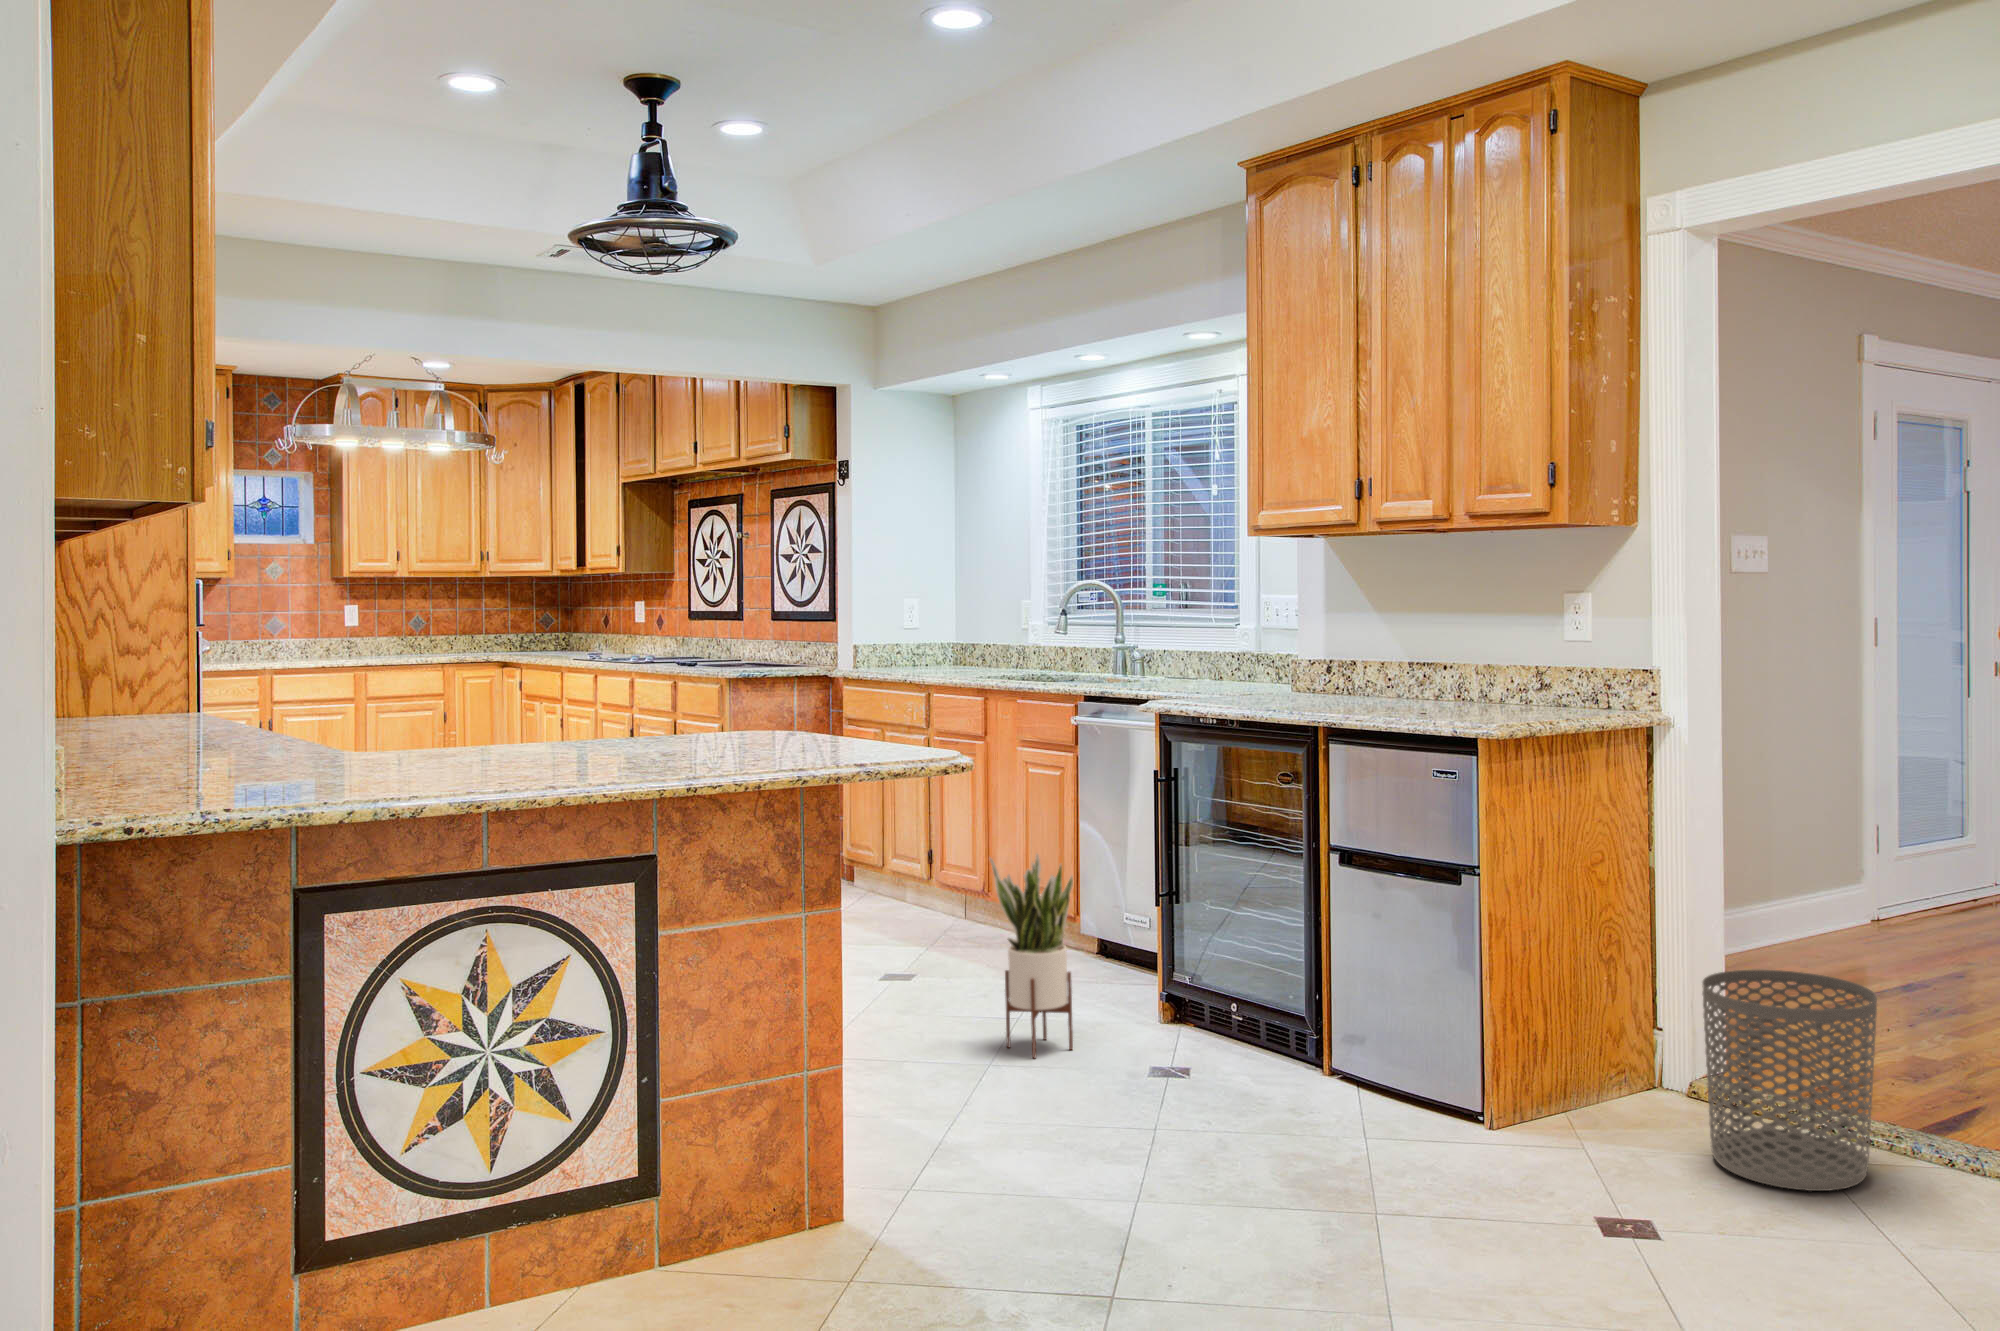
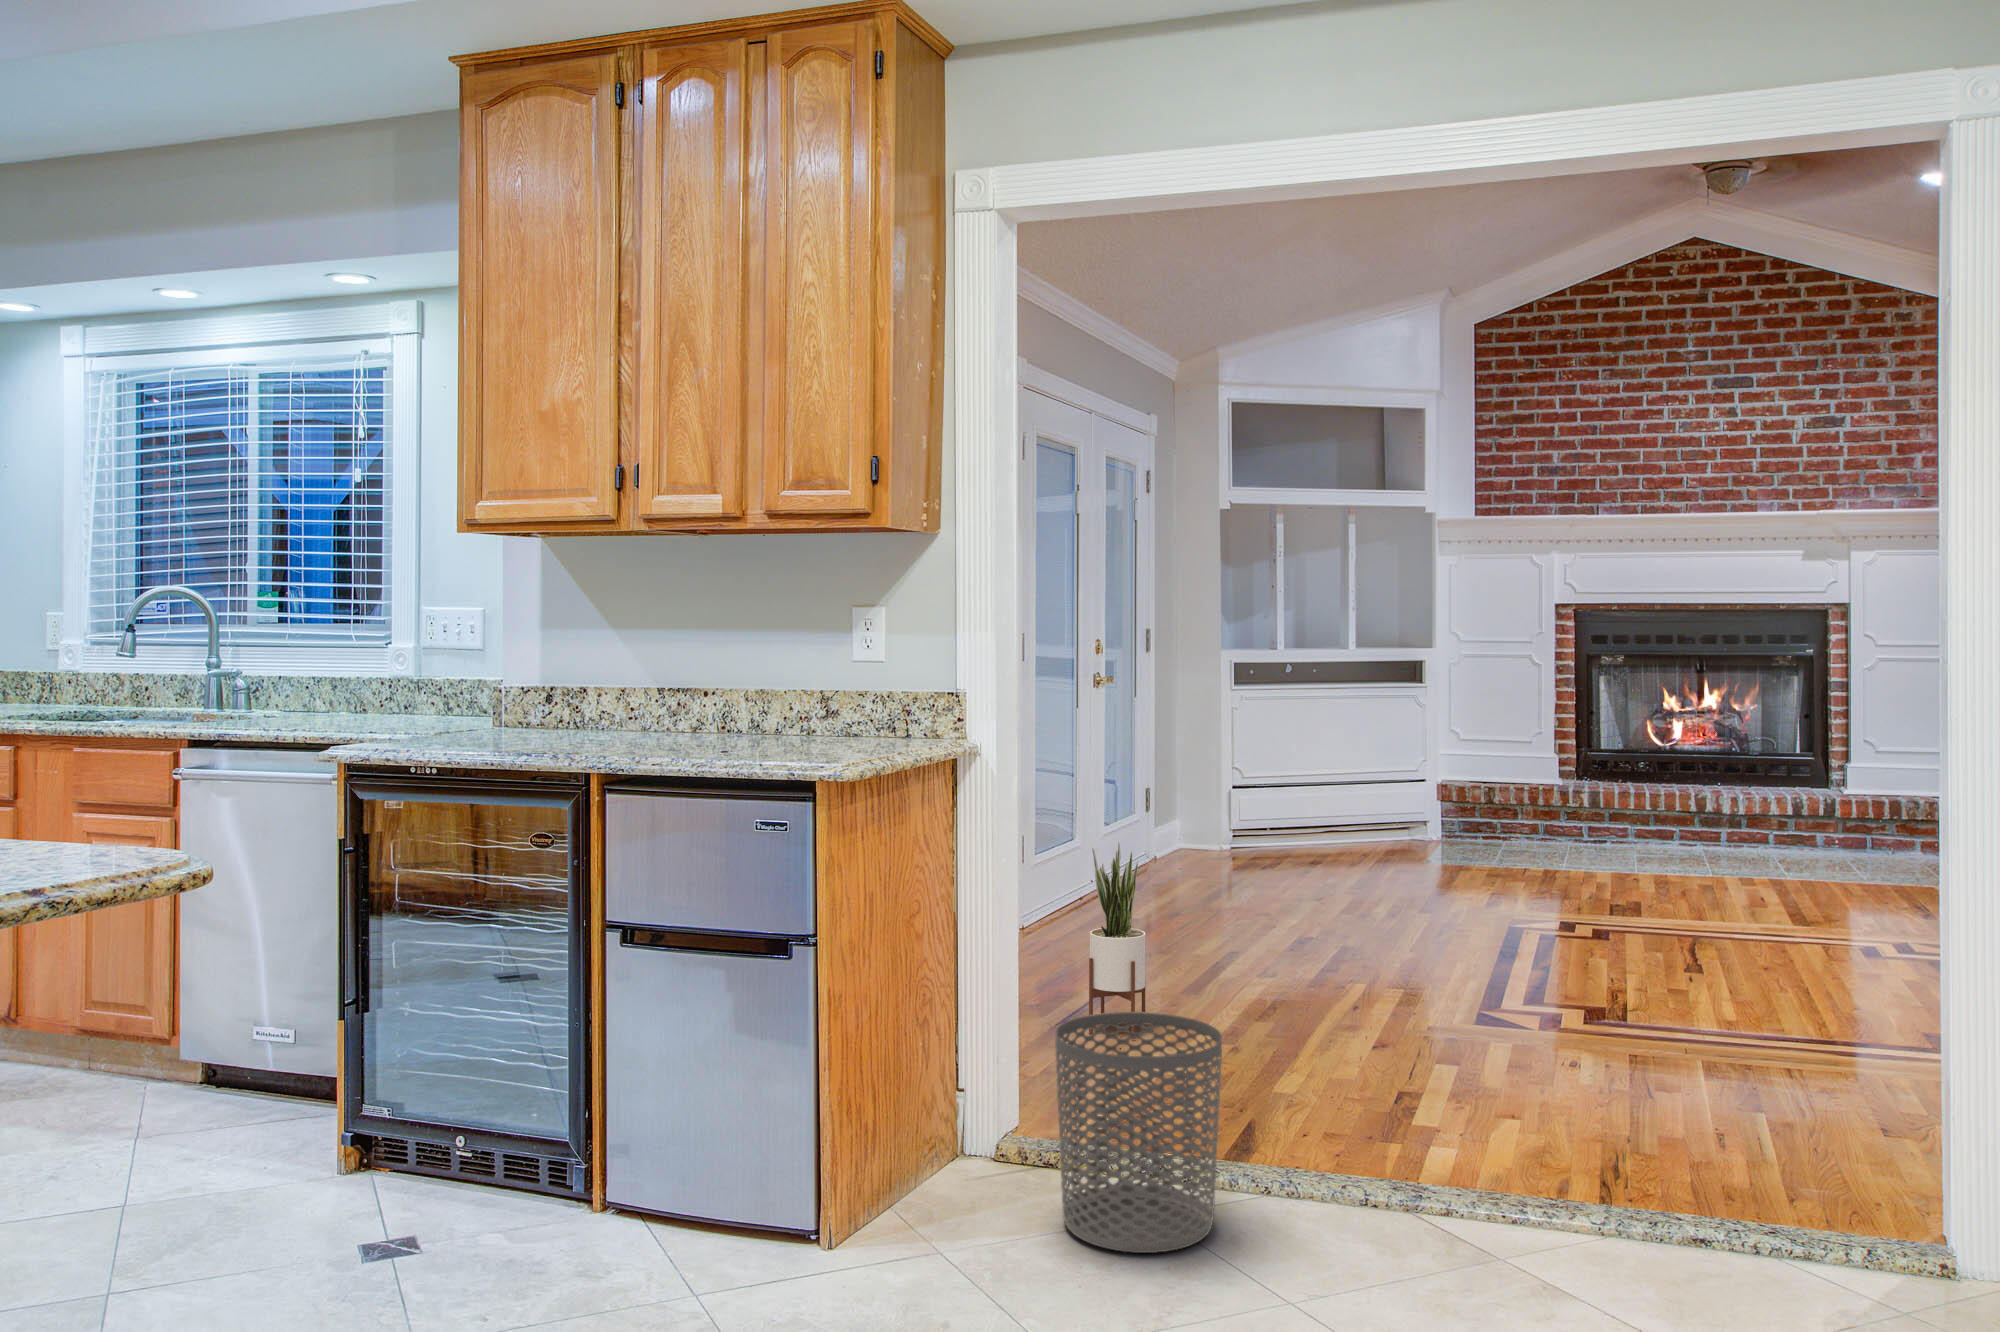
potted plant: present [990,854,1073,1058] -> present [1089,842,1146,1034]

